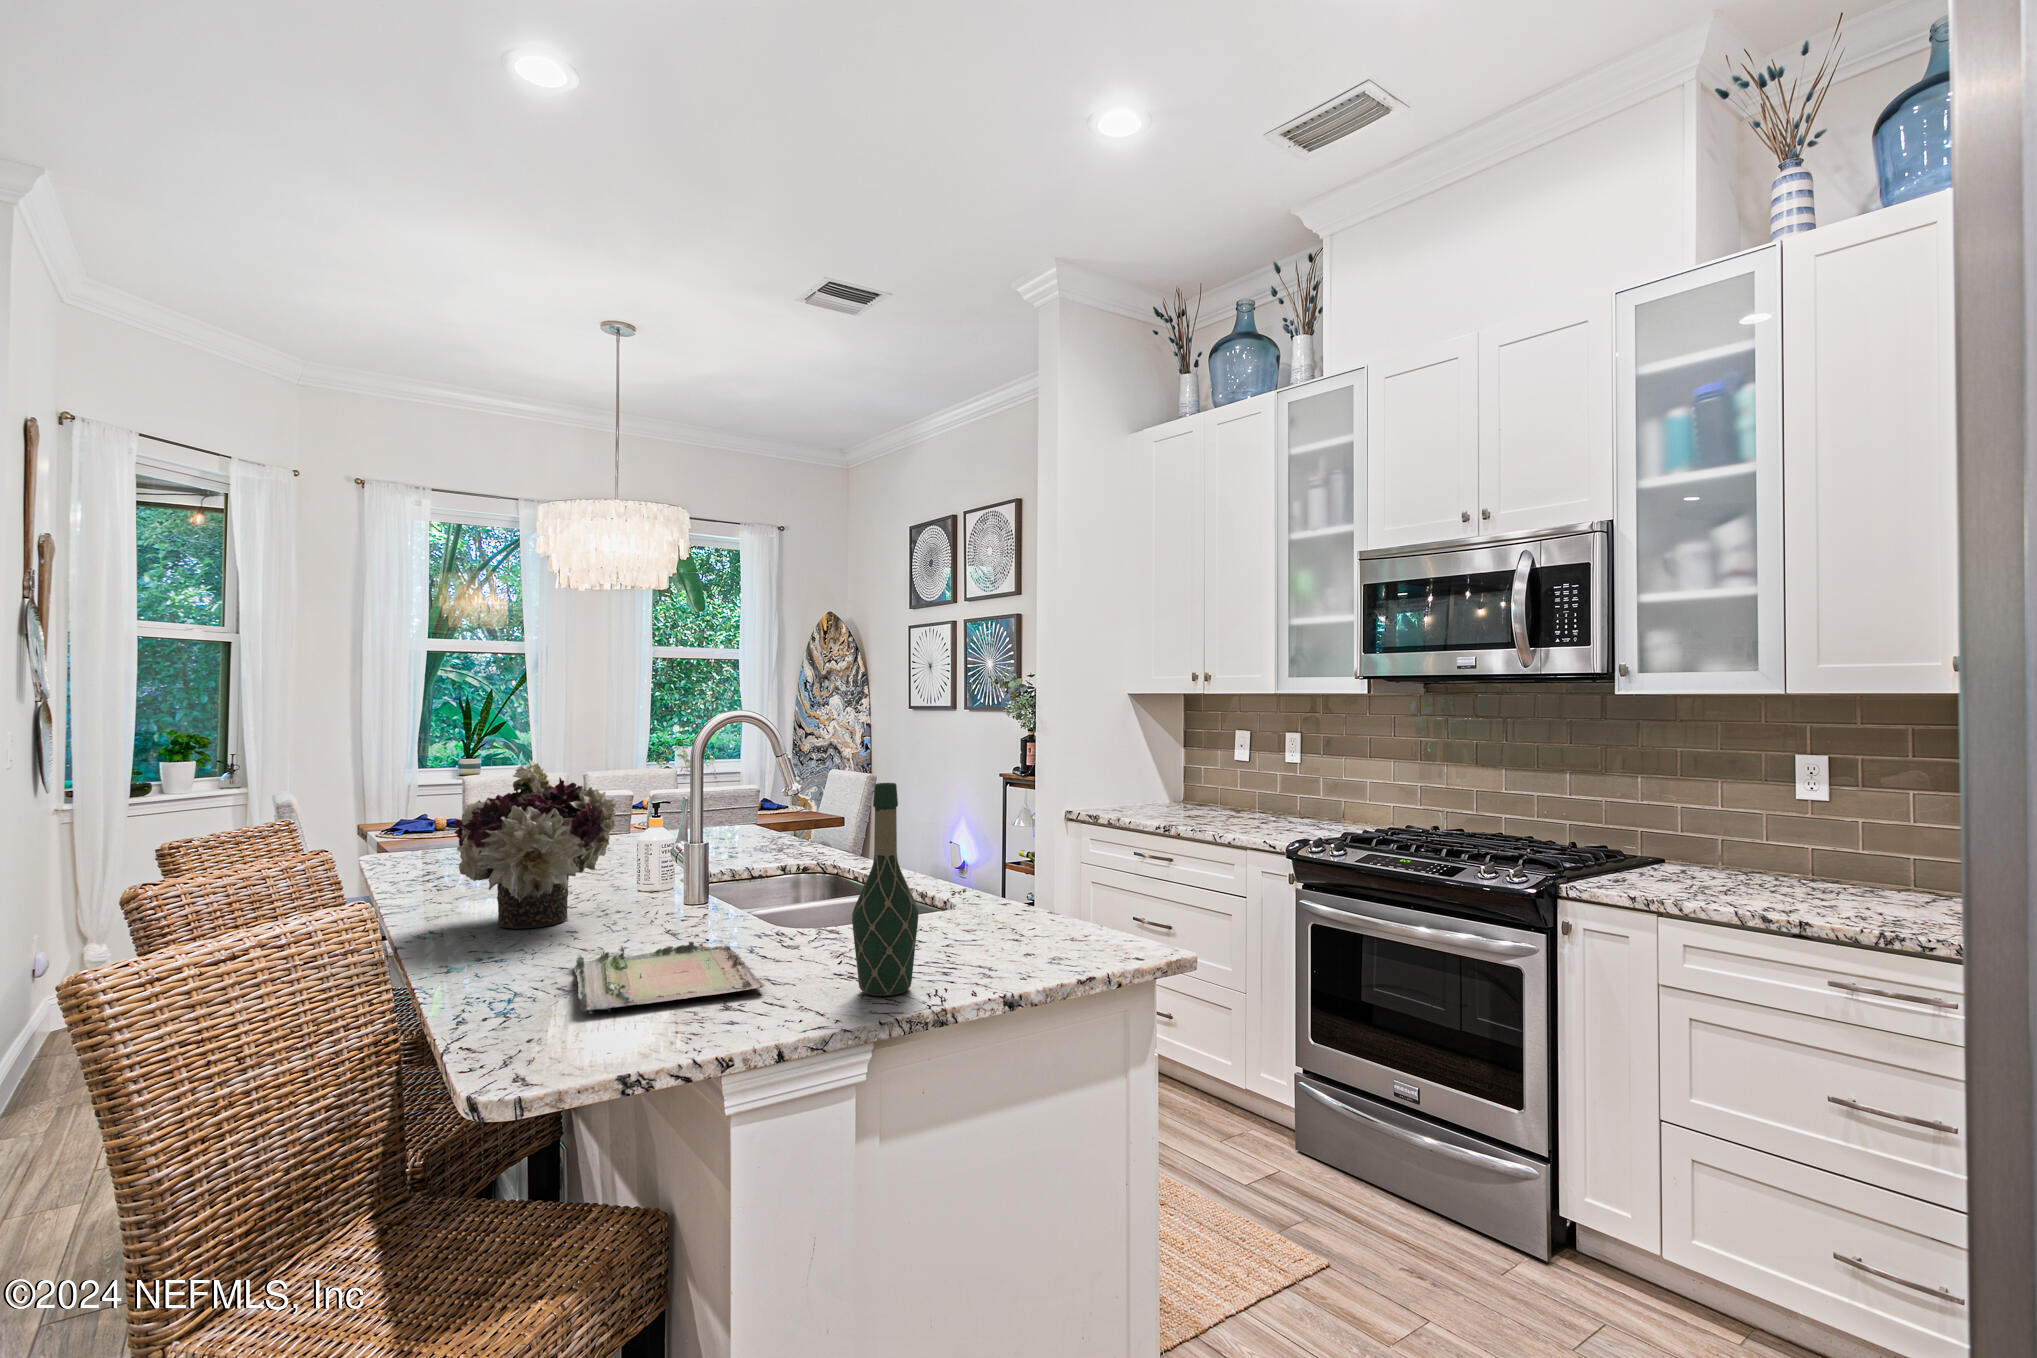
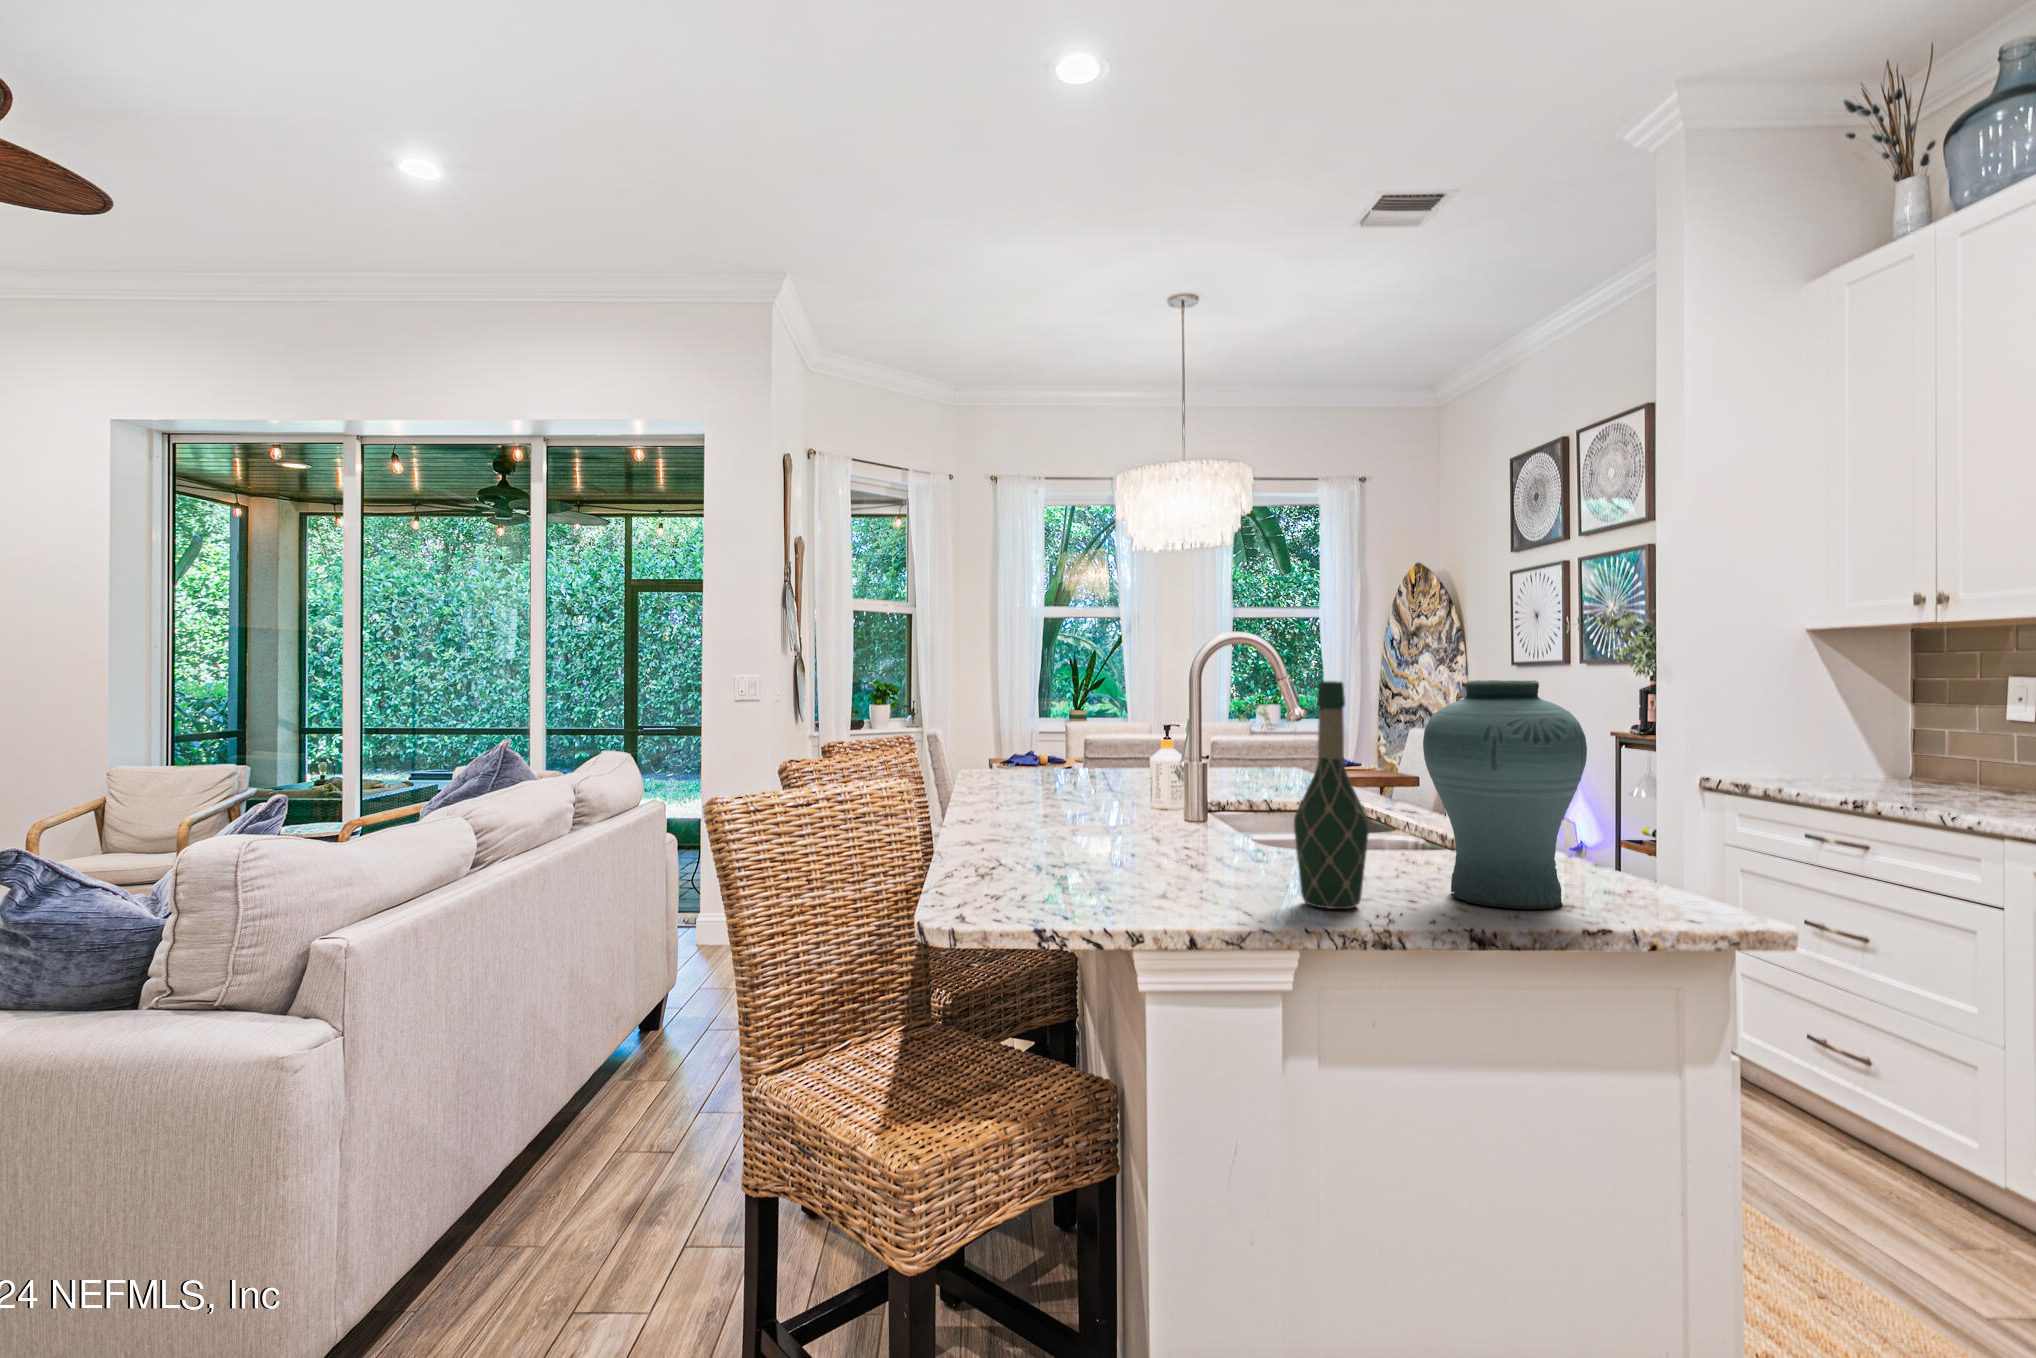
flower arrangement: present [454,761,616,929] -> none [992,673,1120,821]
vase: none [951,771,1076,968] -> present [1423,680,1587,909]
tray: present [575,934,765,1013] -> none [1039,831,1209,884]

